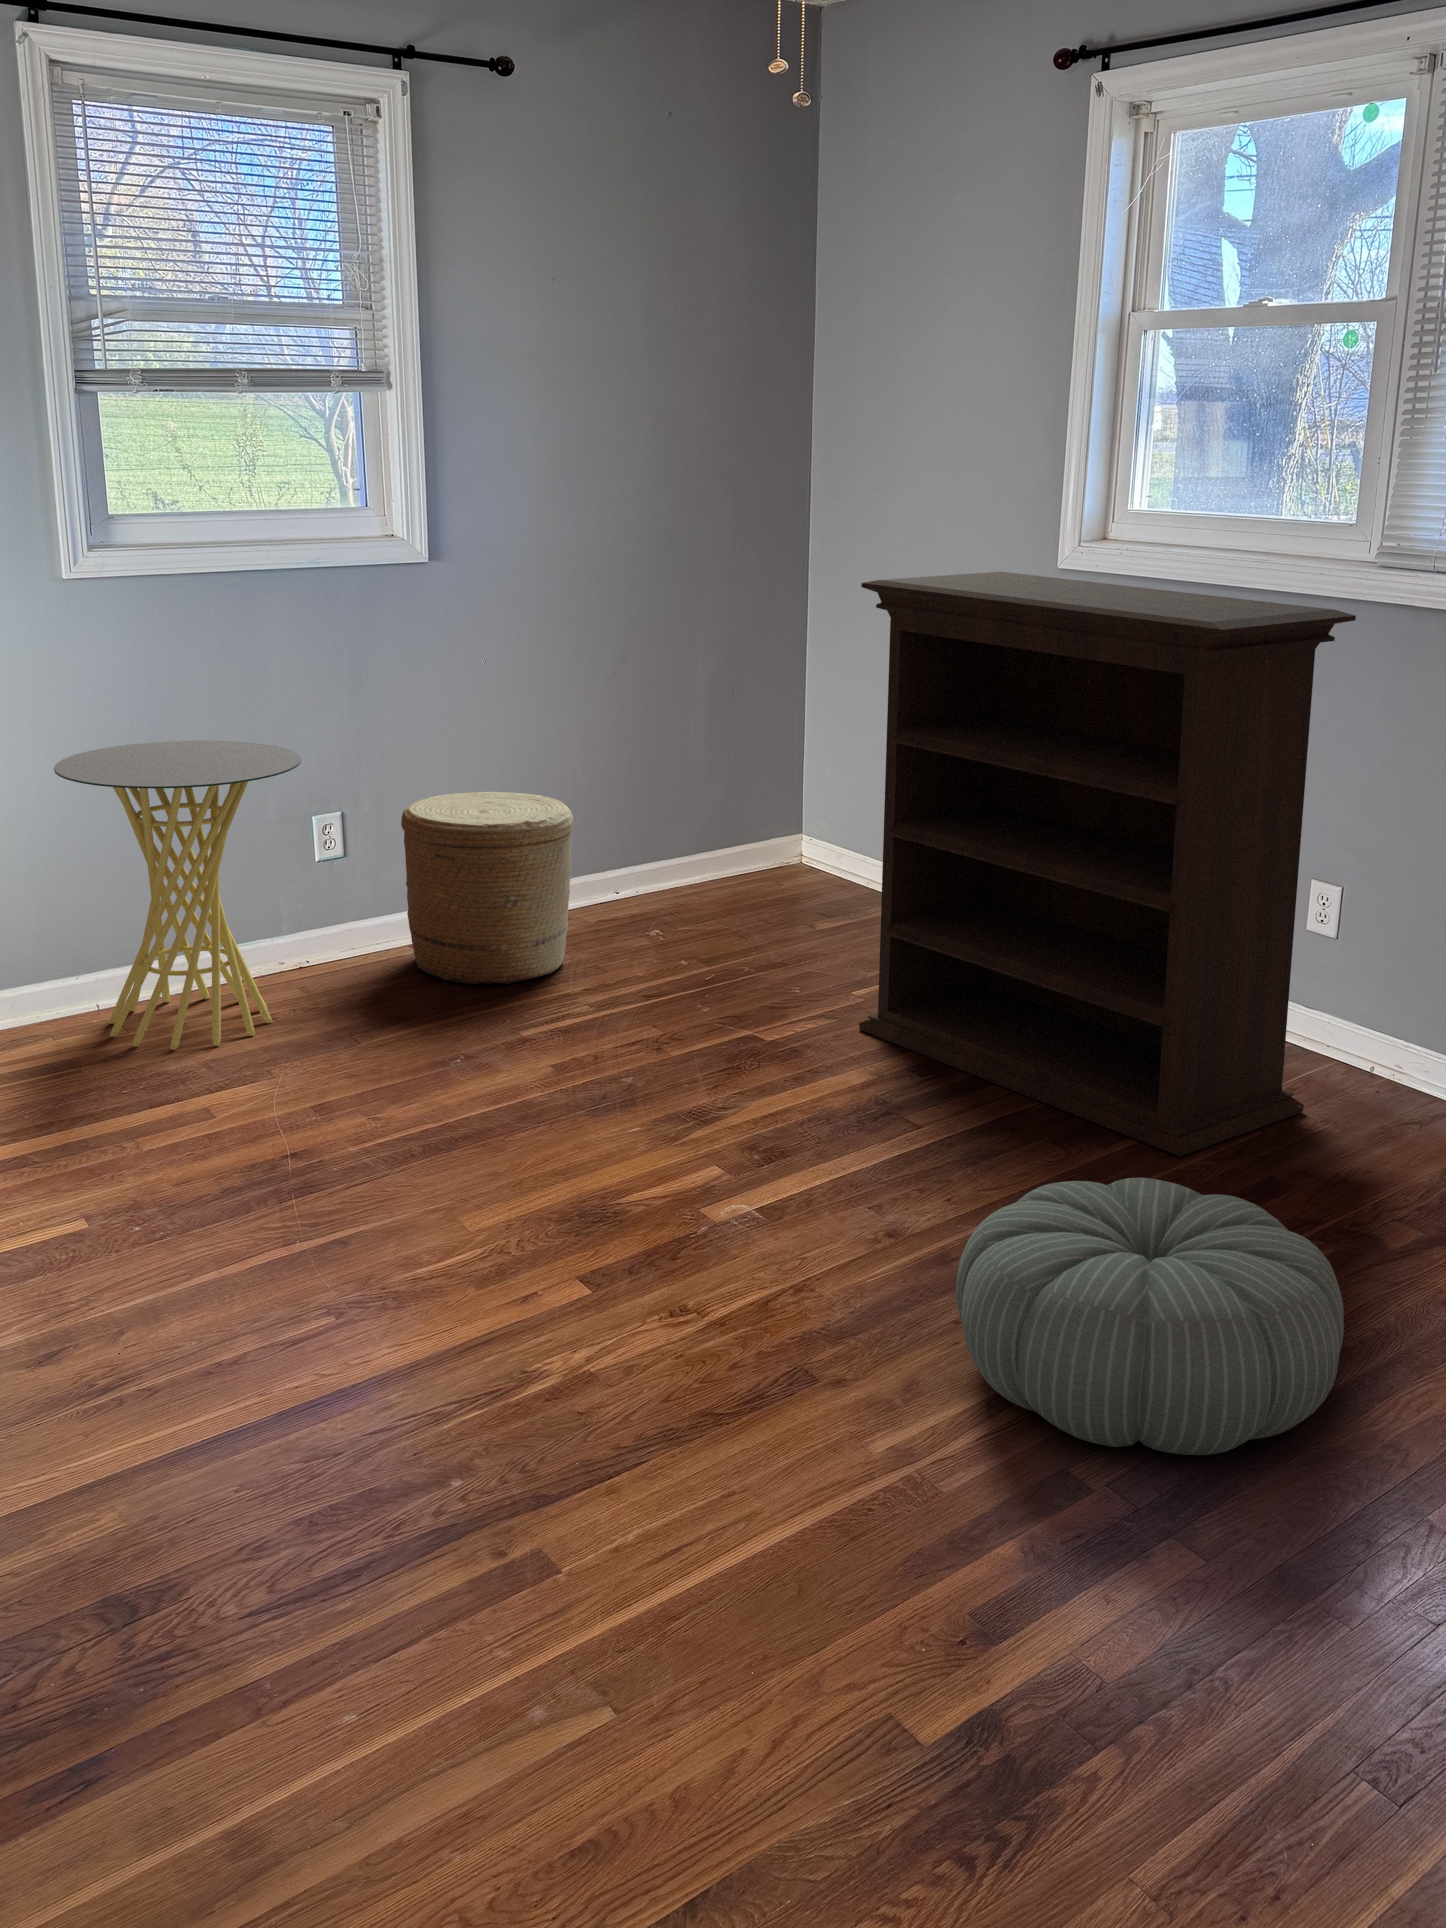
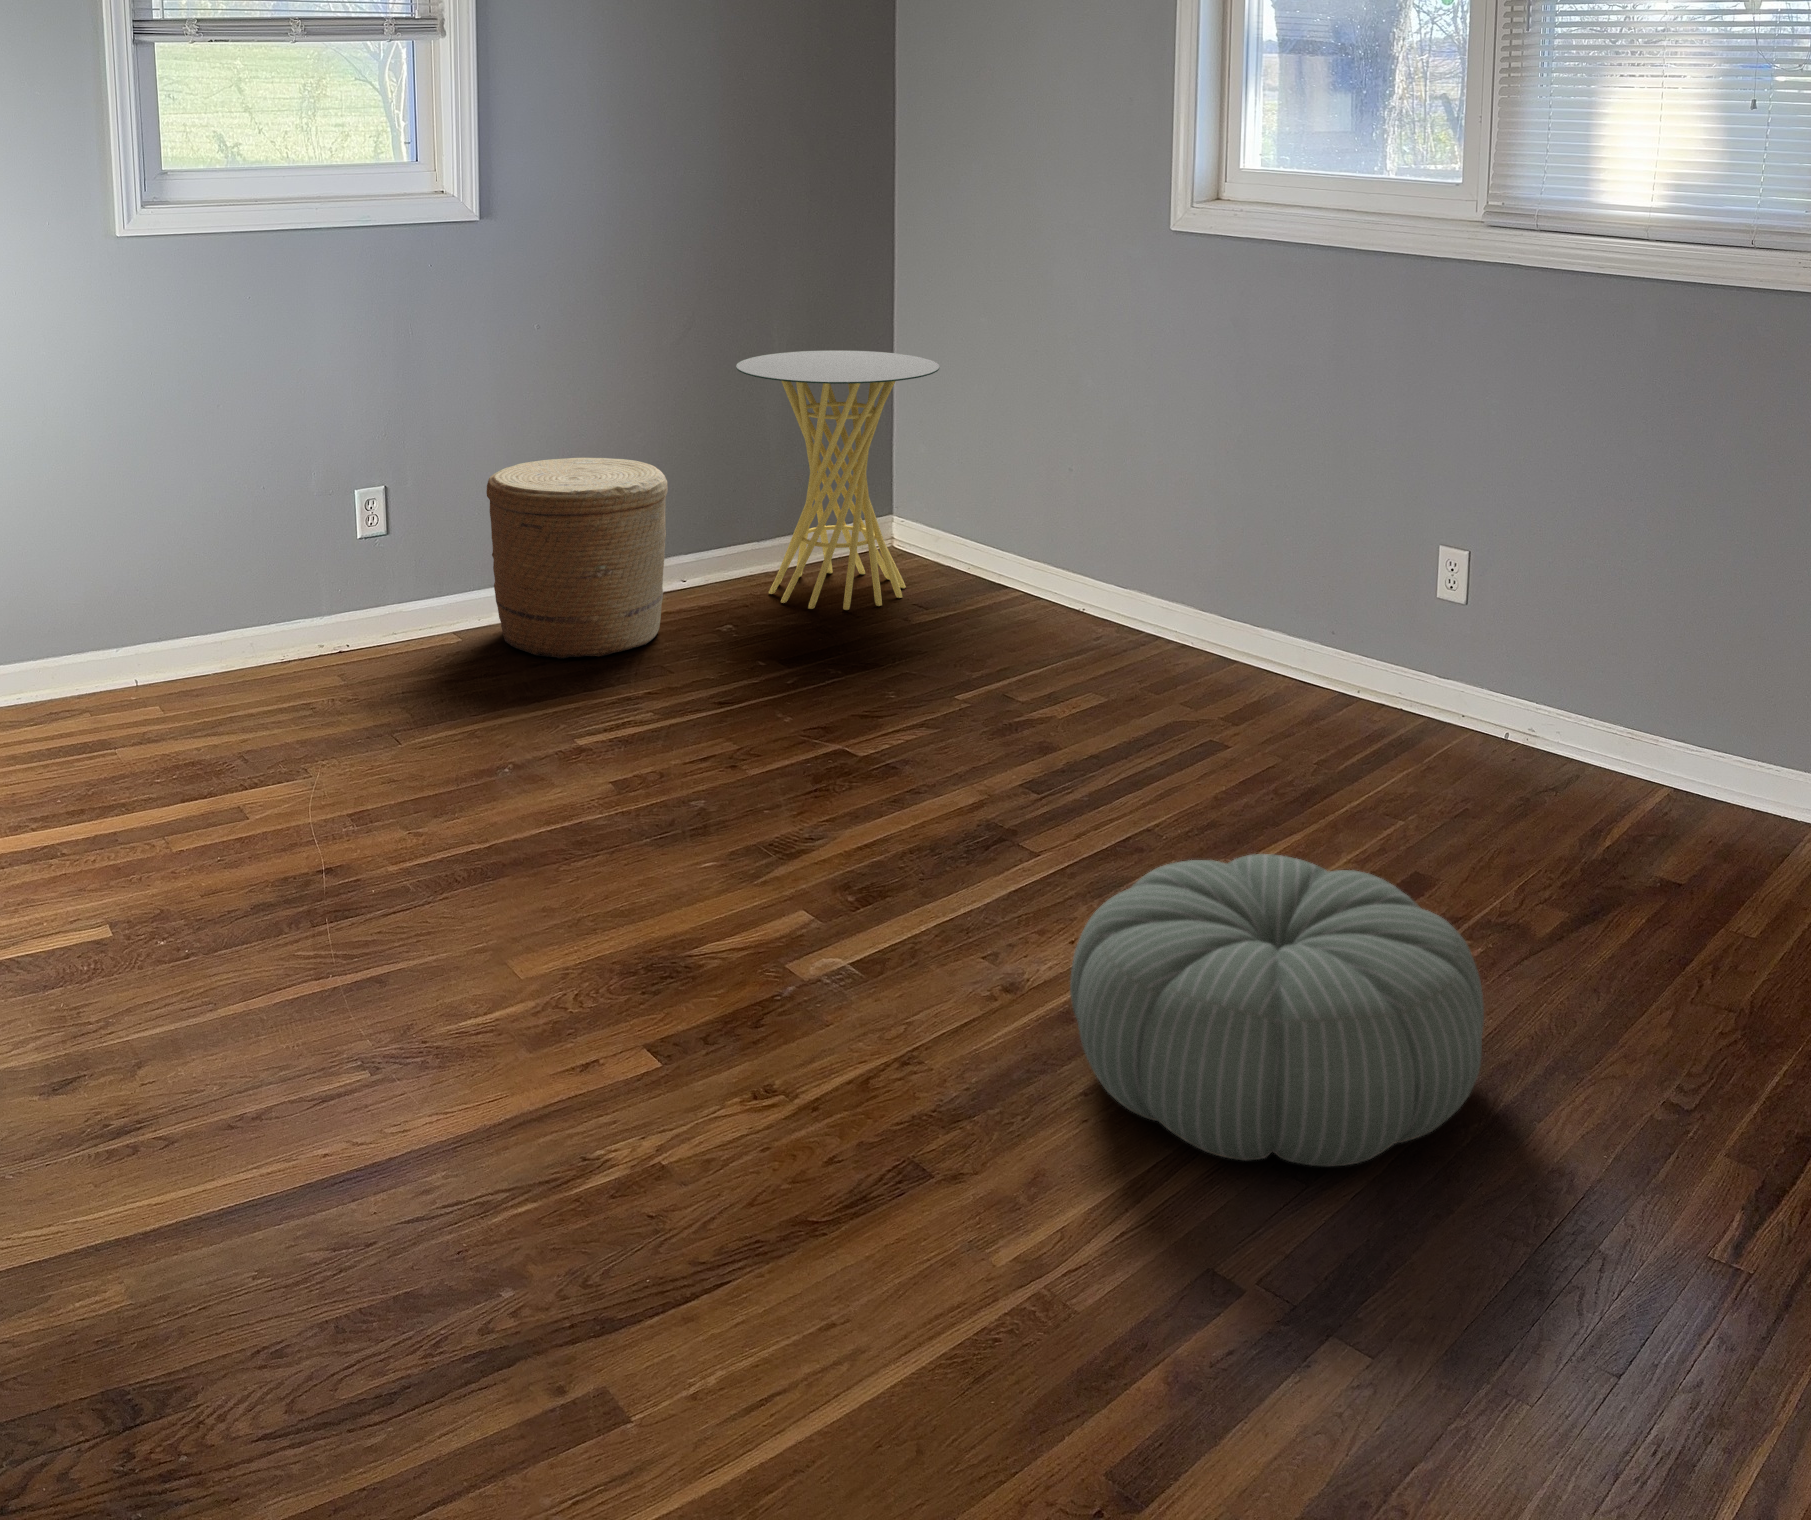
bookshelf: present [859,572,1356,1156] -> none [959,226,1457,822]
side table: present [54,741,301,1050] -> present [736,350,940,610]

